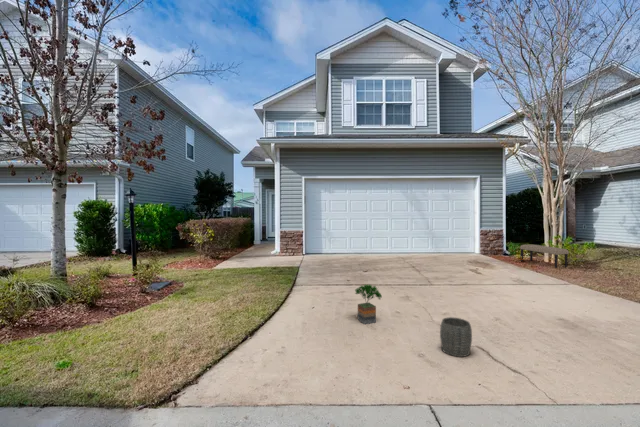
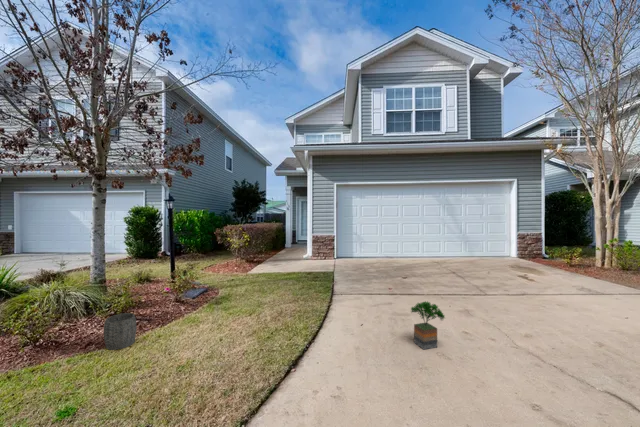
bench: present [520,244,569,268] -> none [567,251,628,277]
woven basket: present [440,317,472,357] -> present [104,313,137,350]

